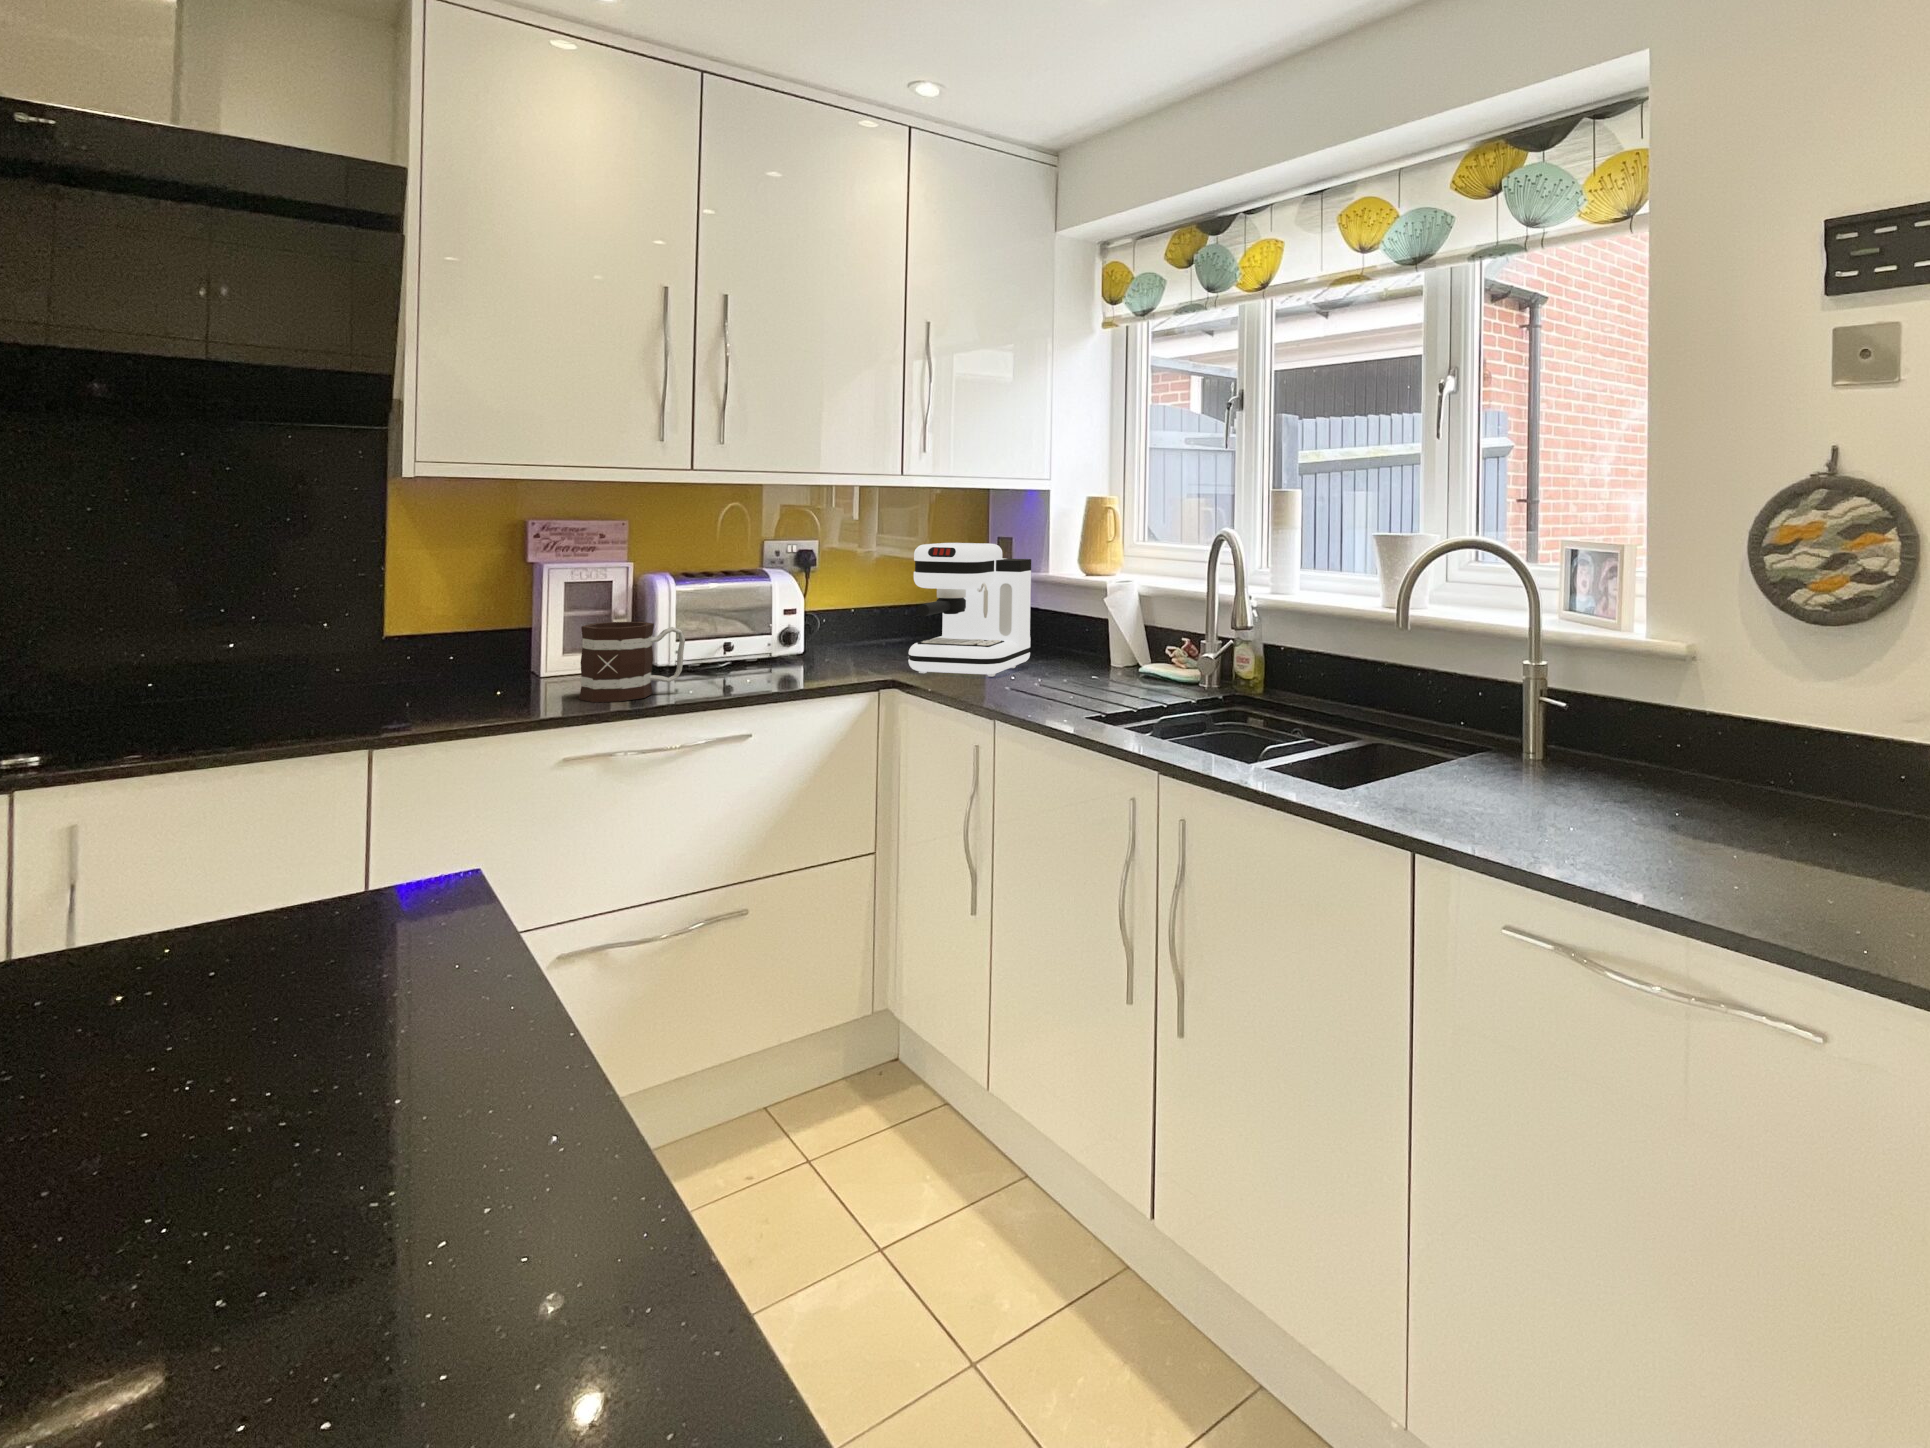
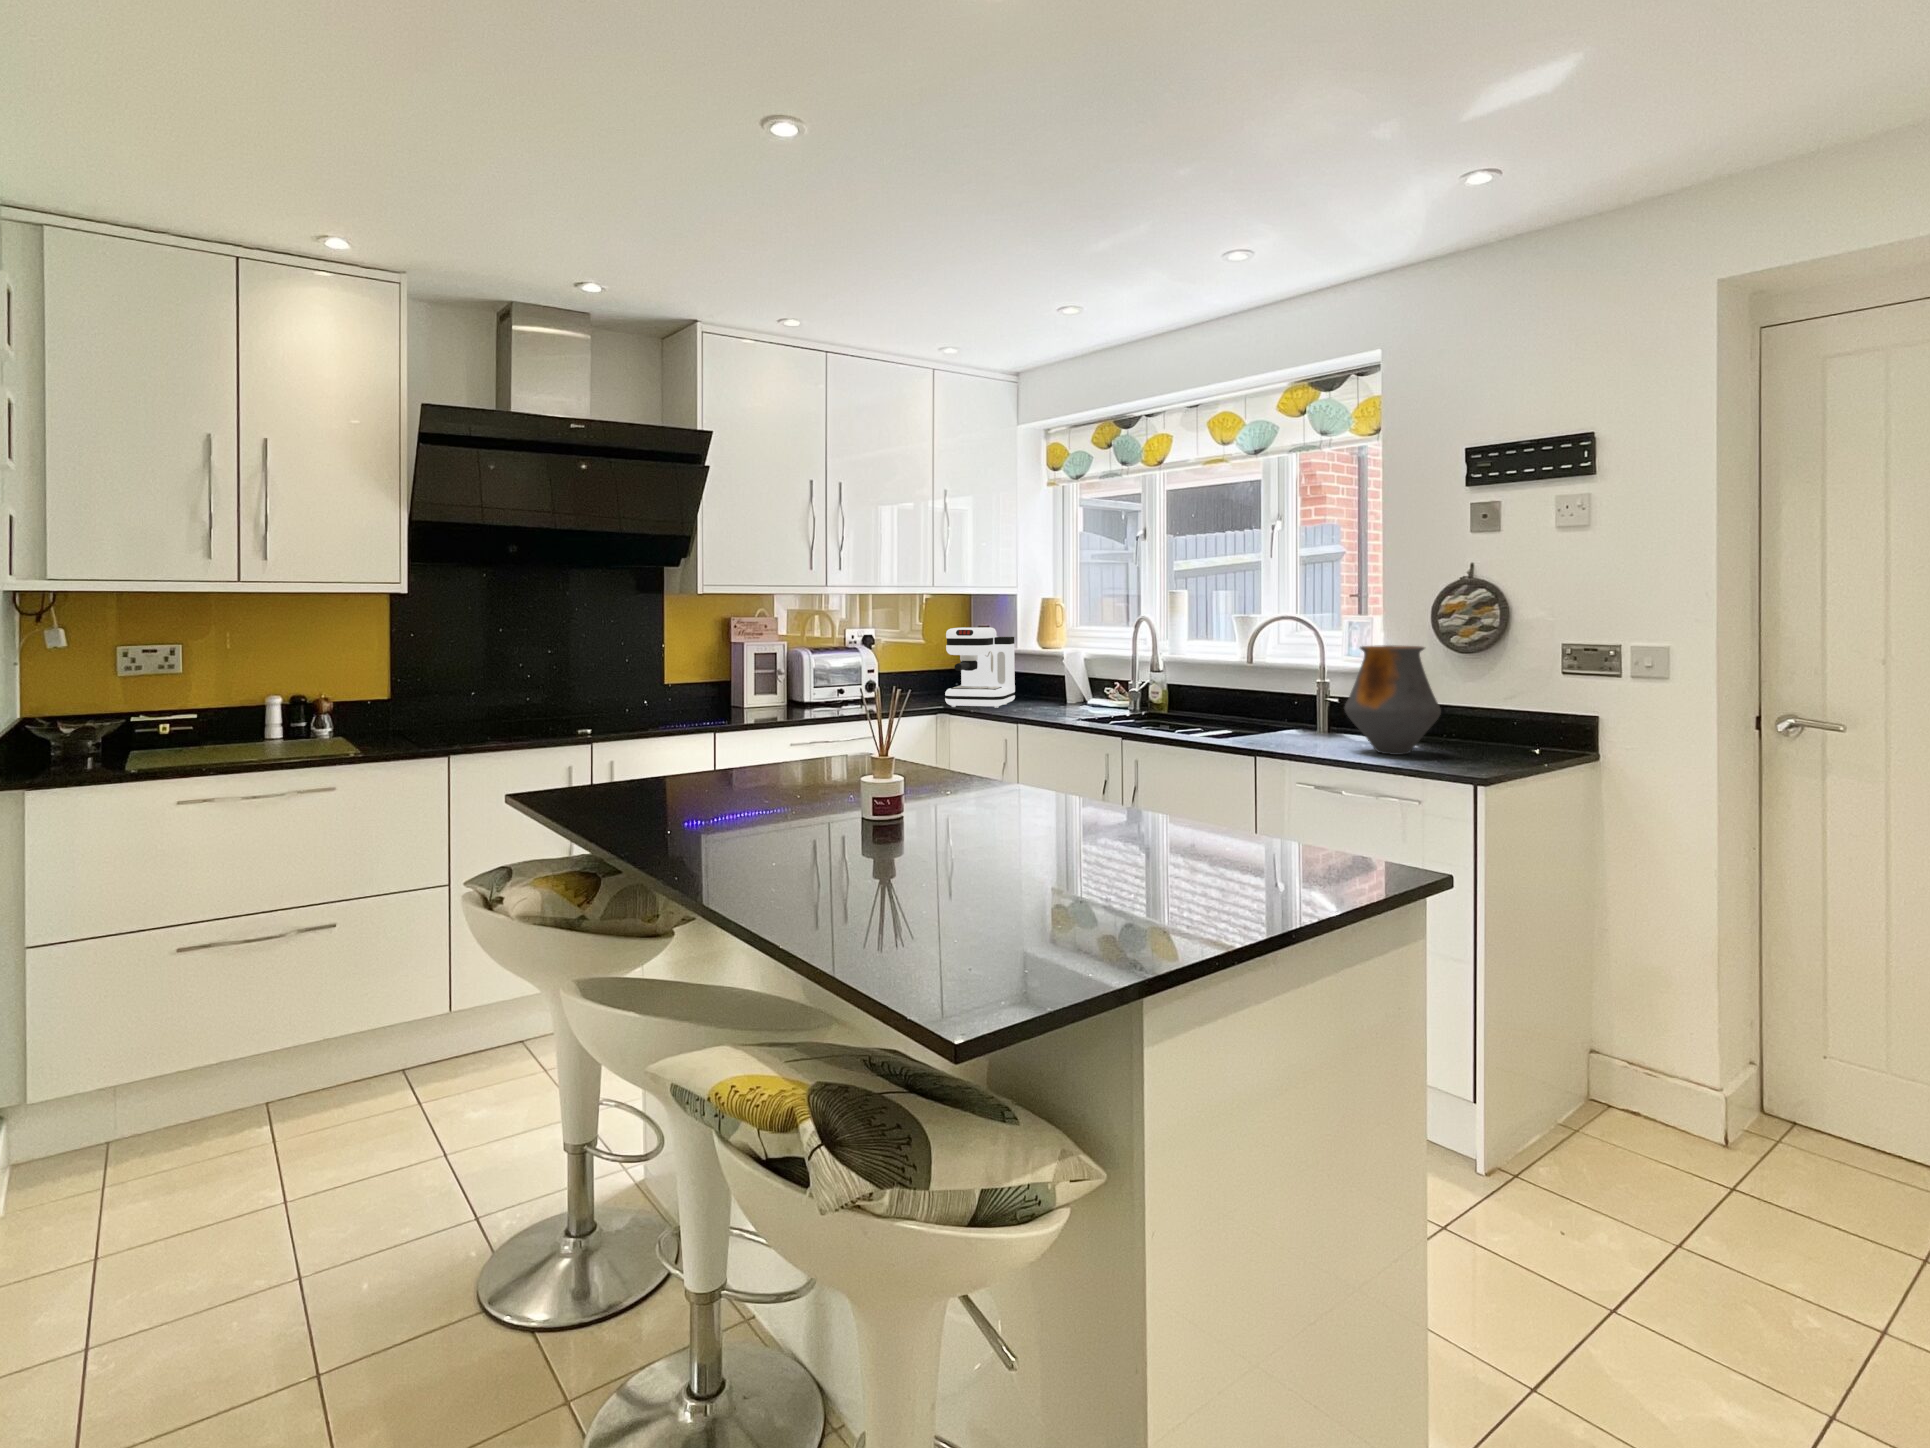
vase: none [1597,607,1803,843] -> present [1345,645,1441,755]
mug: present [579,622,685,702] -> none [786,673,836,716]

